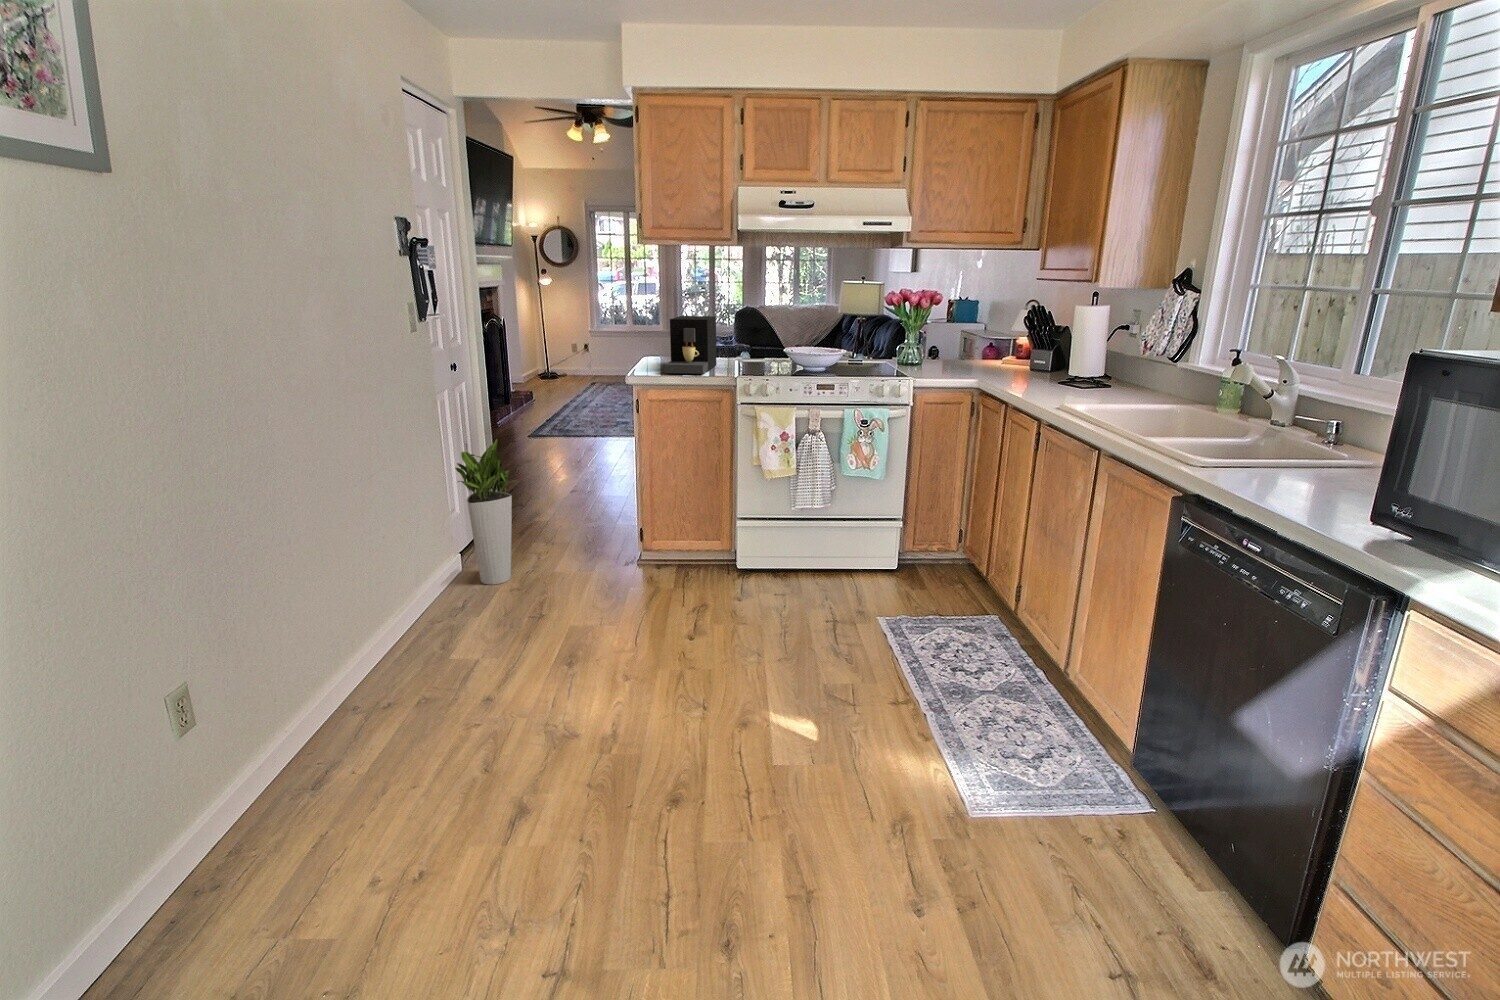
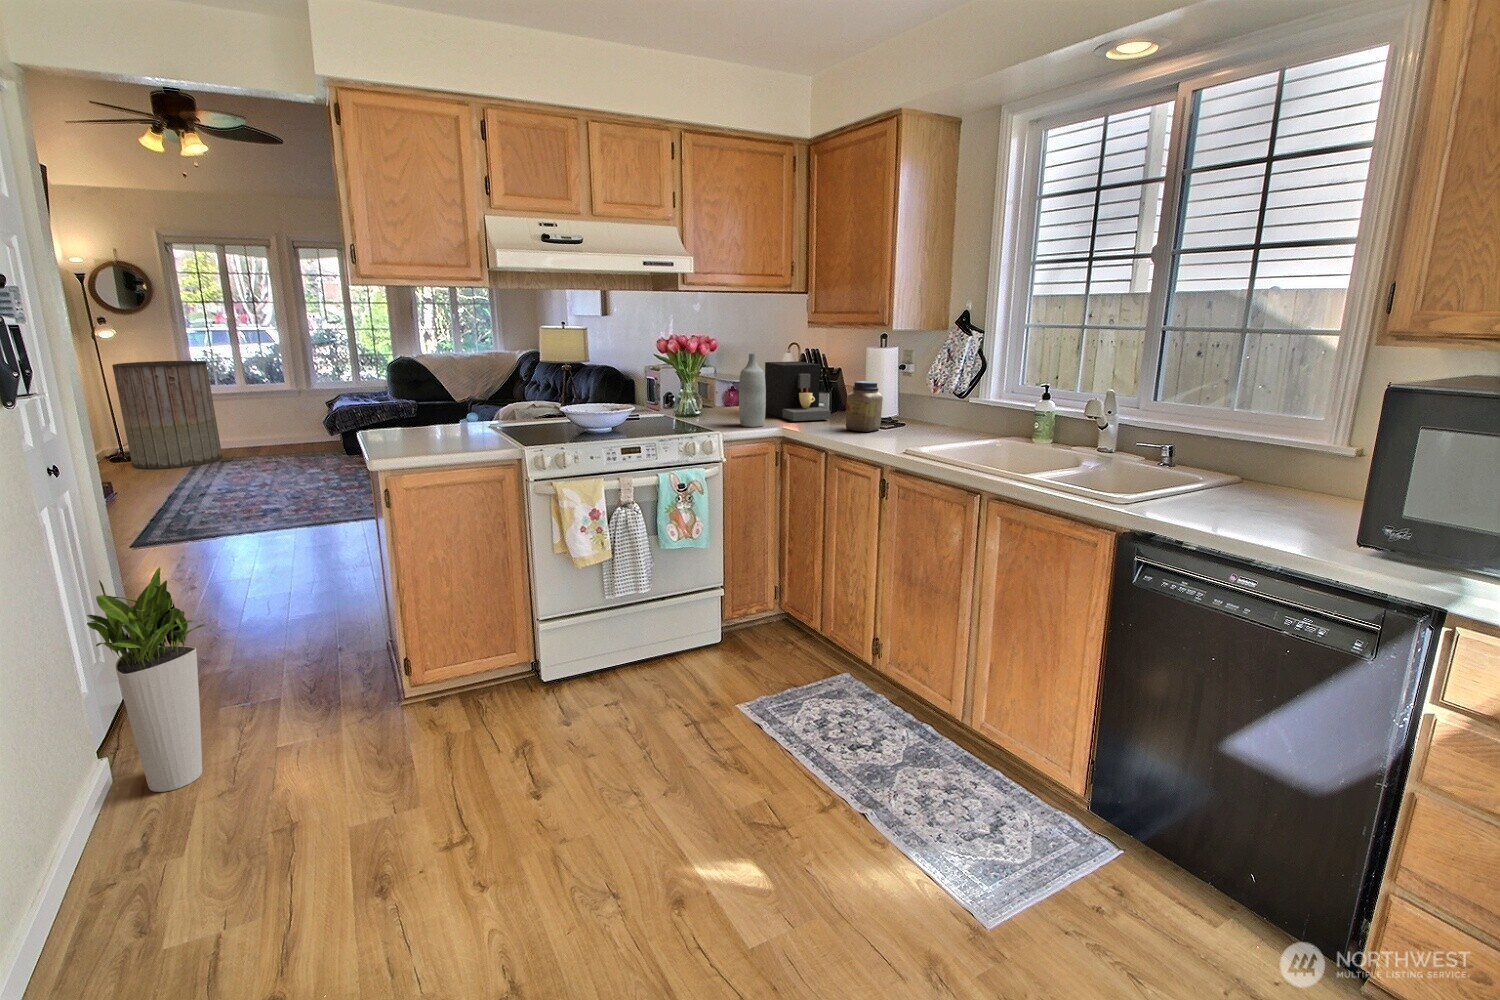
trash can: none [546,304,609,386] -> present [112,361,222,469]
bottle: none [940,308,968,377] -> present [739,353,766,427]
coffee maker: present [664,316,717,374] -> present [765,361,831,421]
jar: none [1037,338,1079,389] -> present [846,381,883,432]

